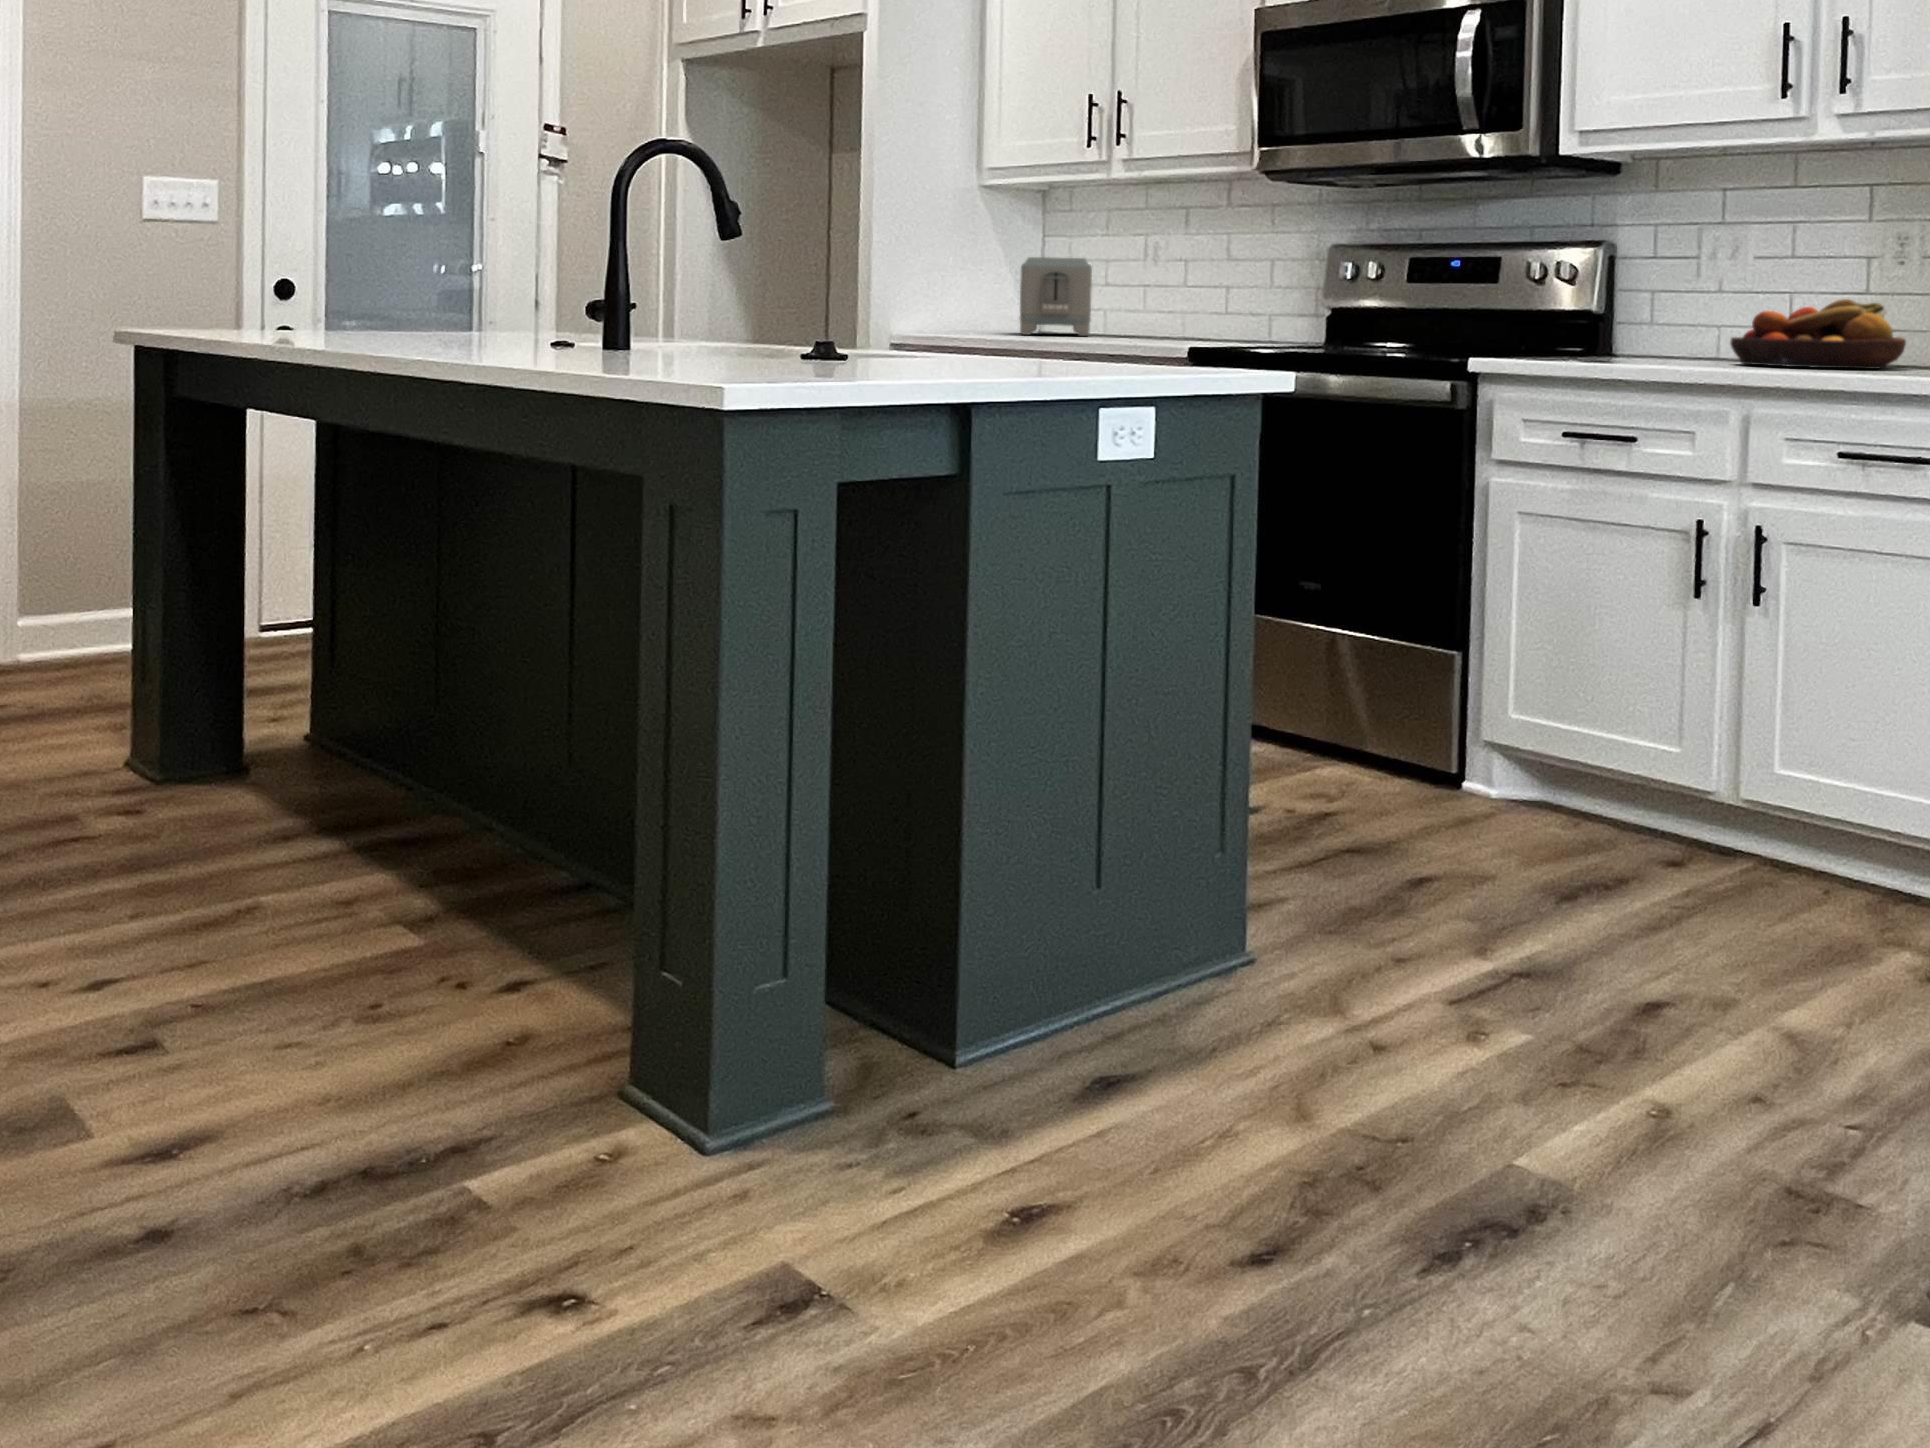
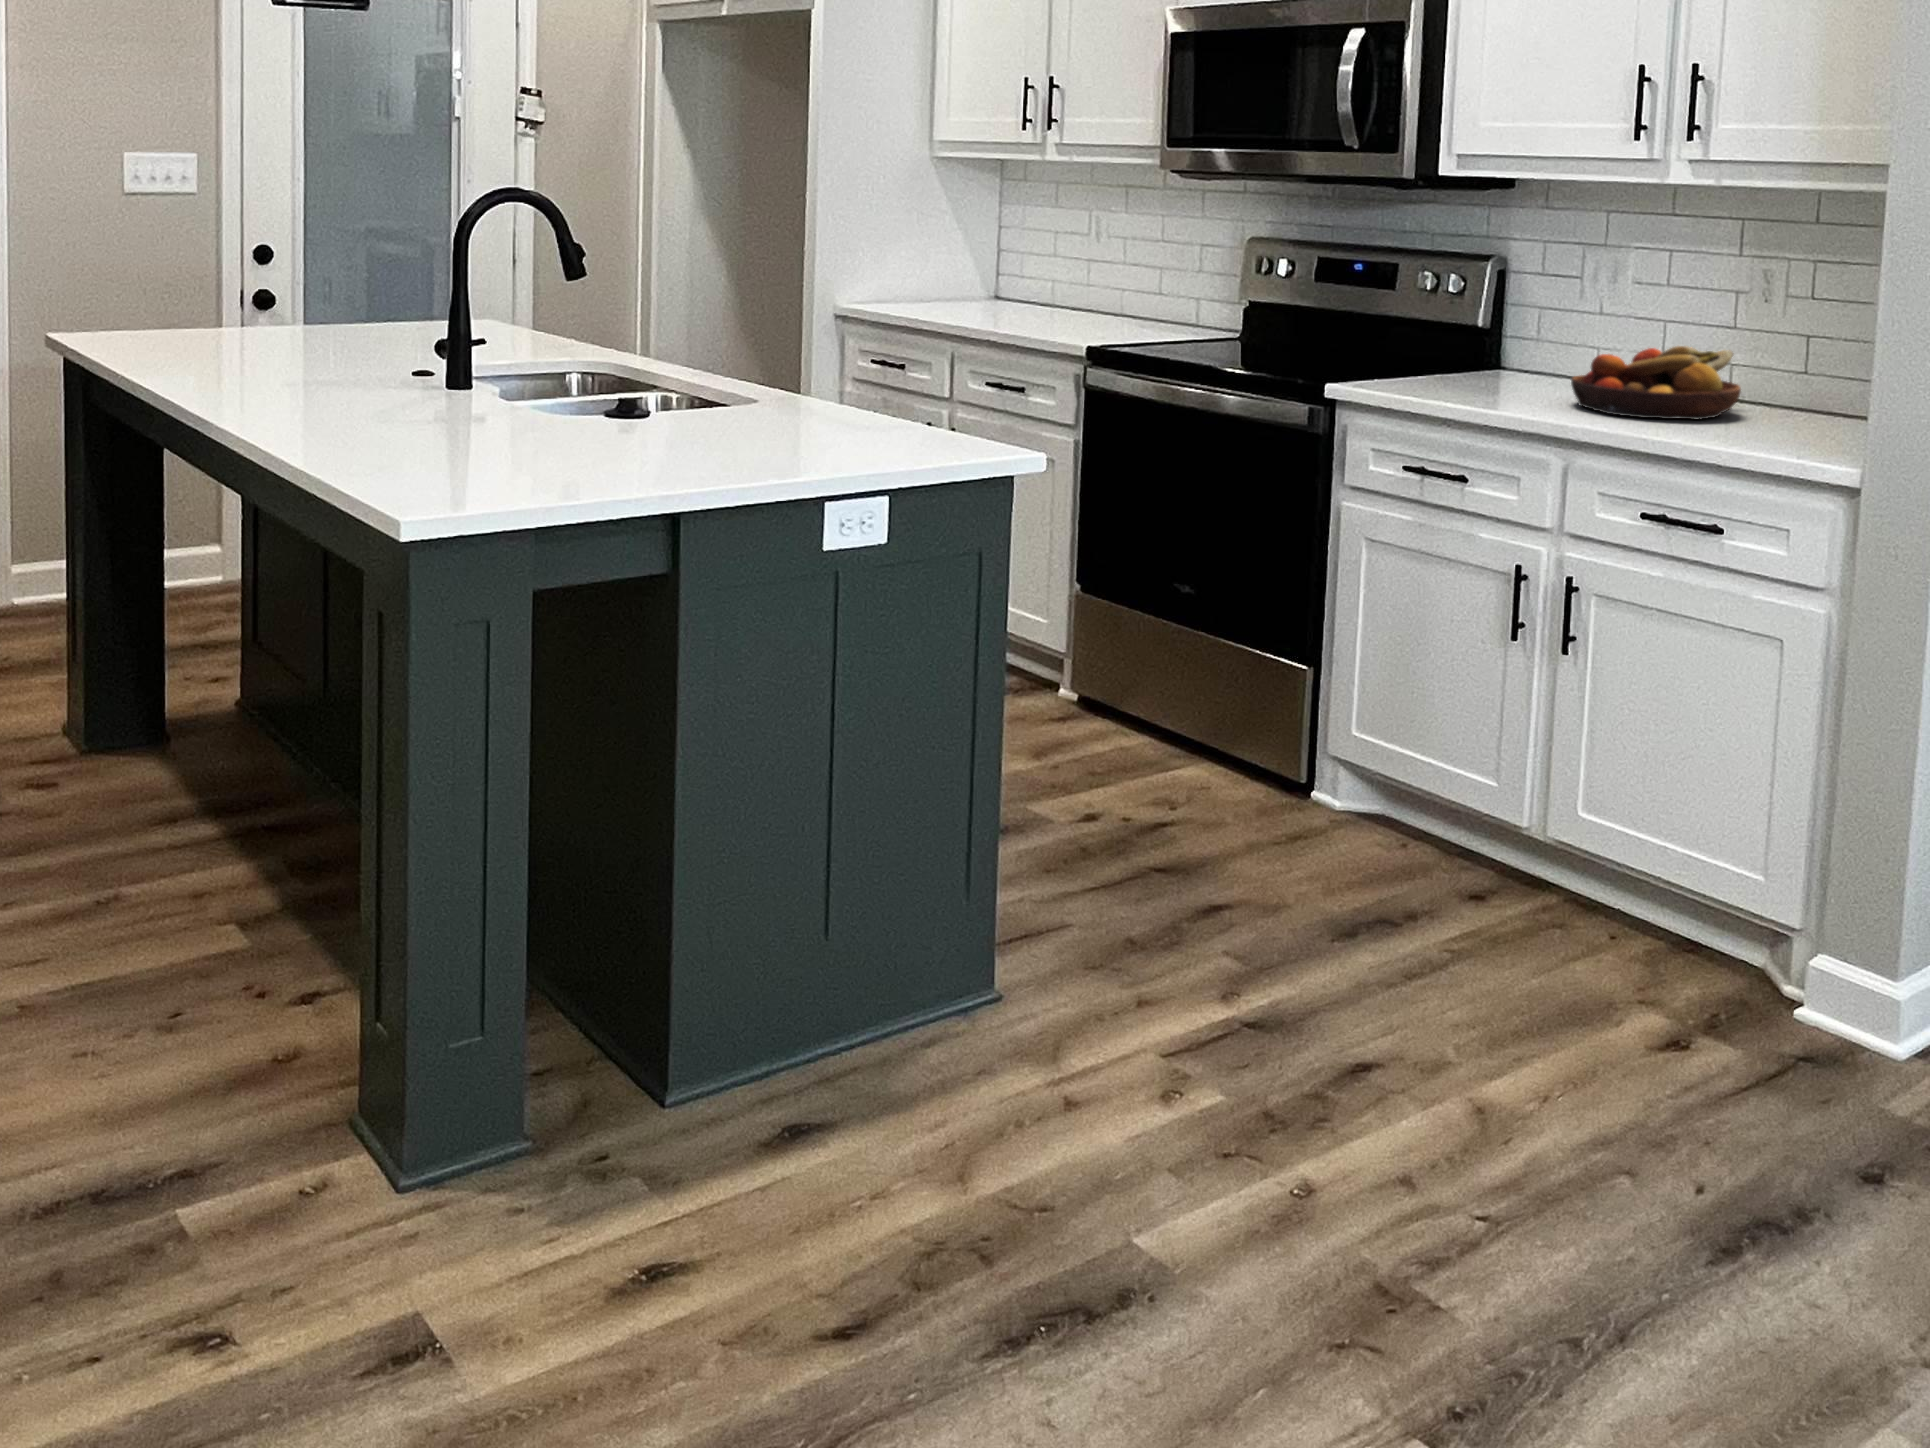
toaster: present [1020,257,1092,336] -> none [955,231,1035,314]

